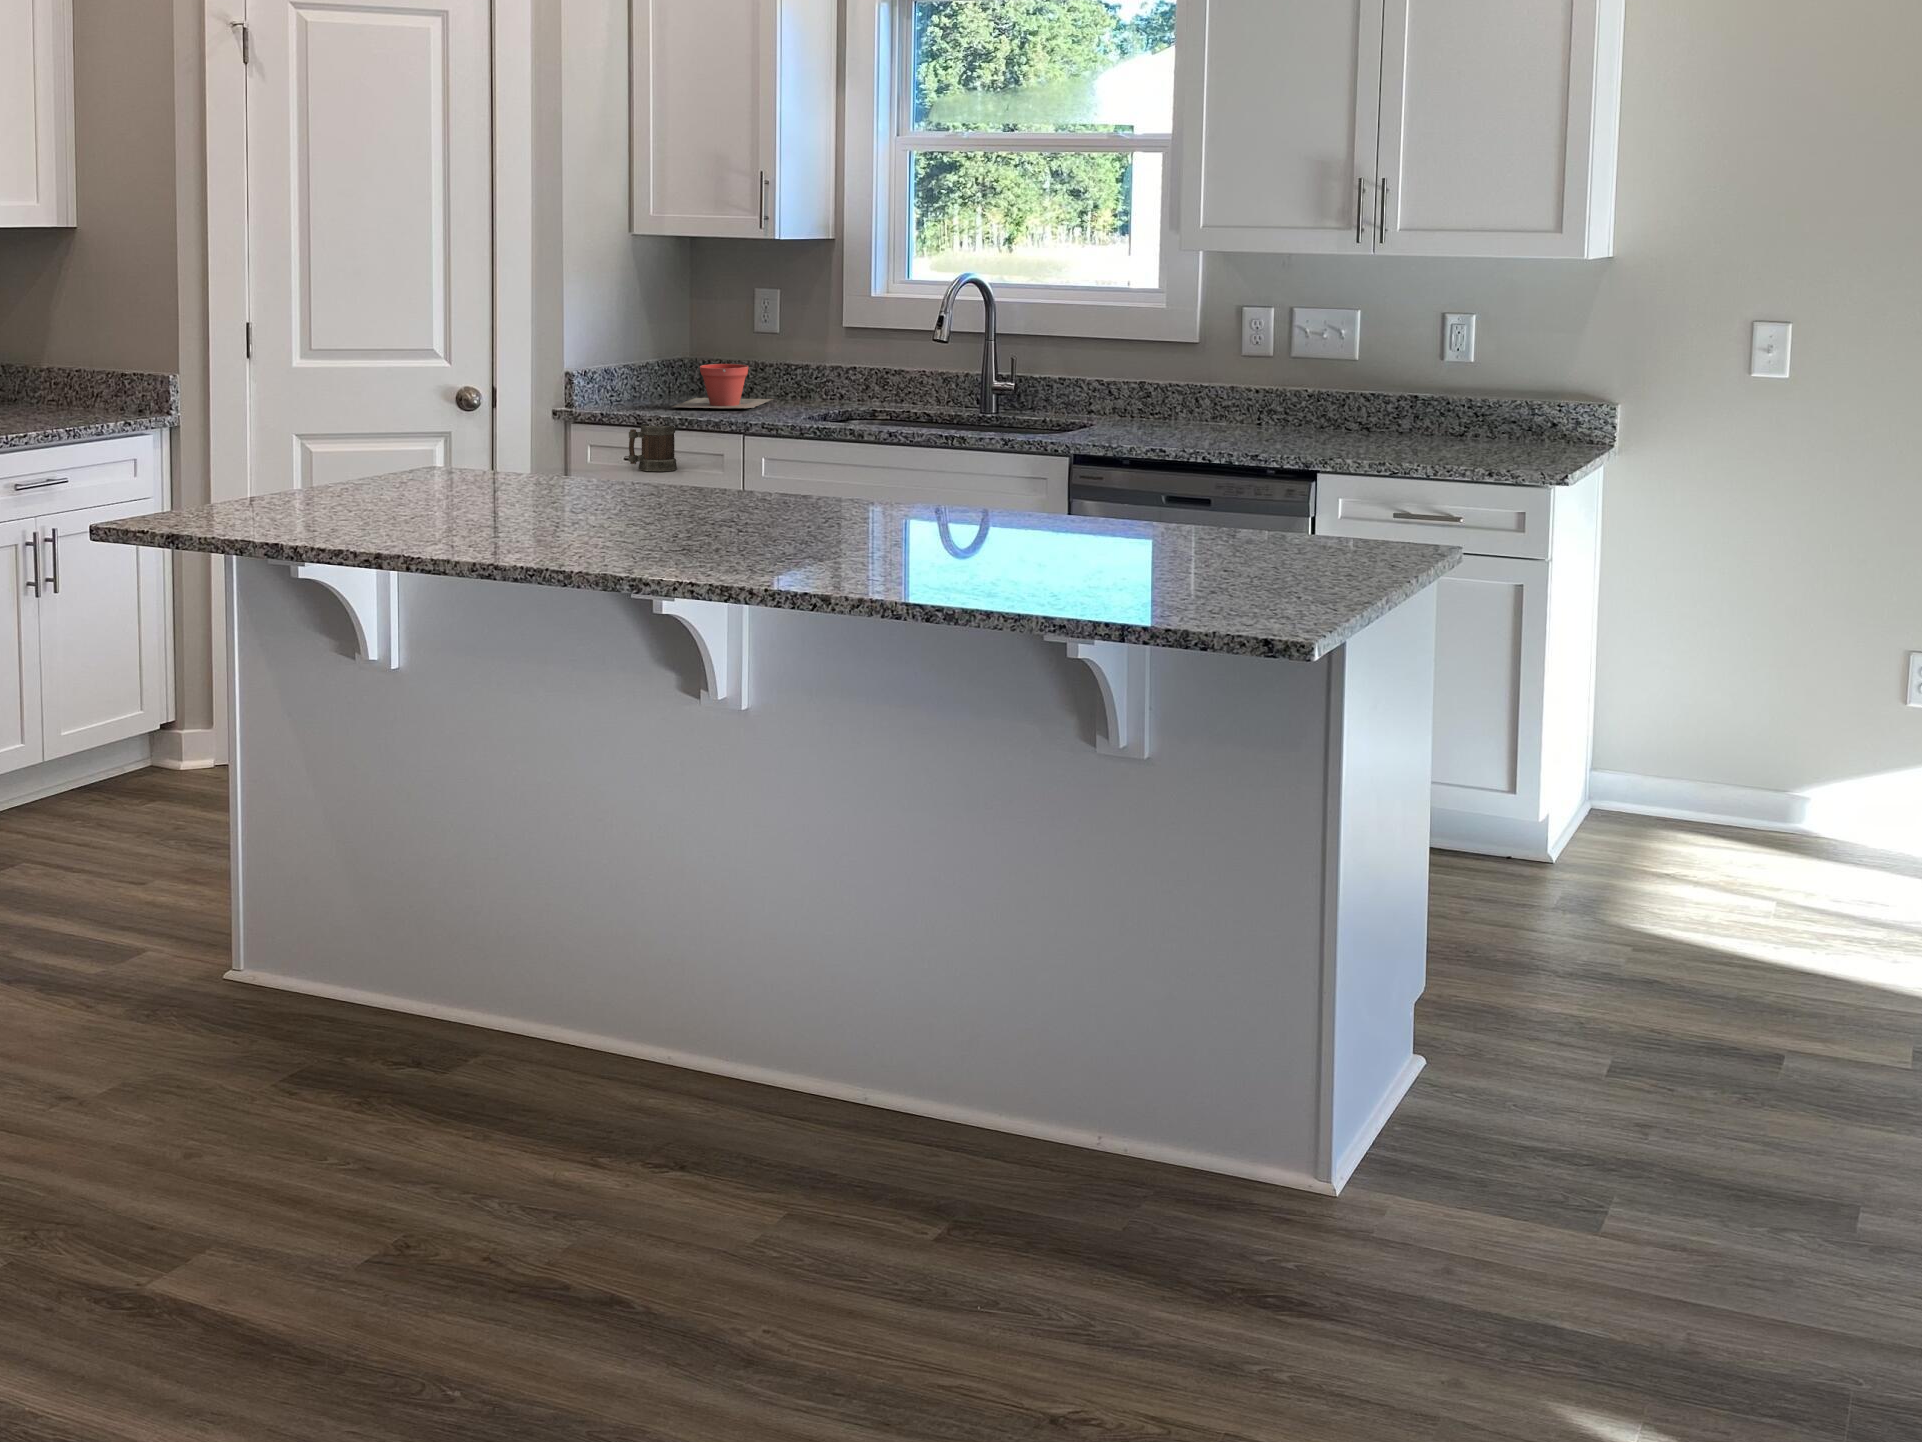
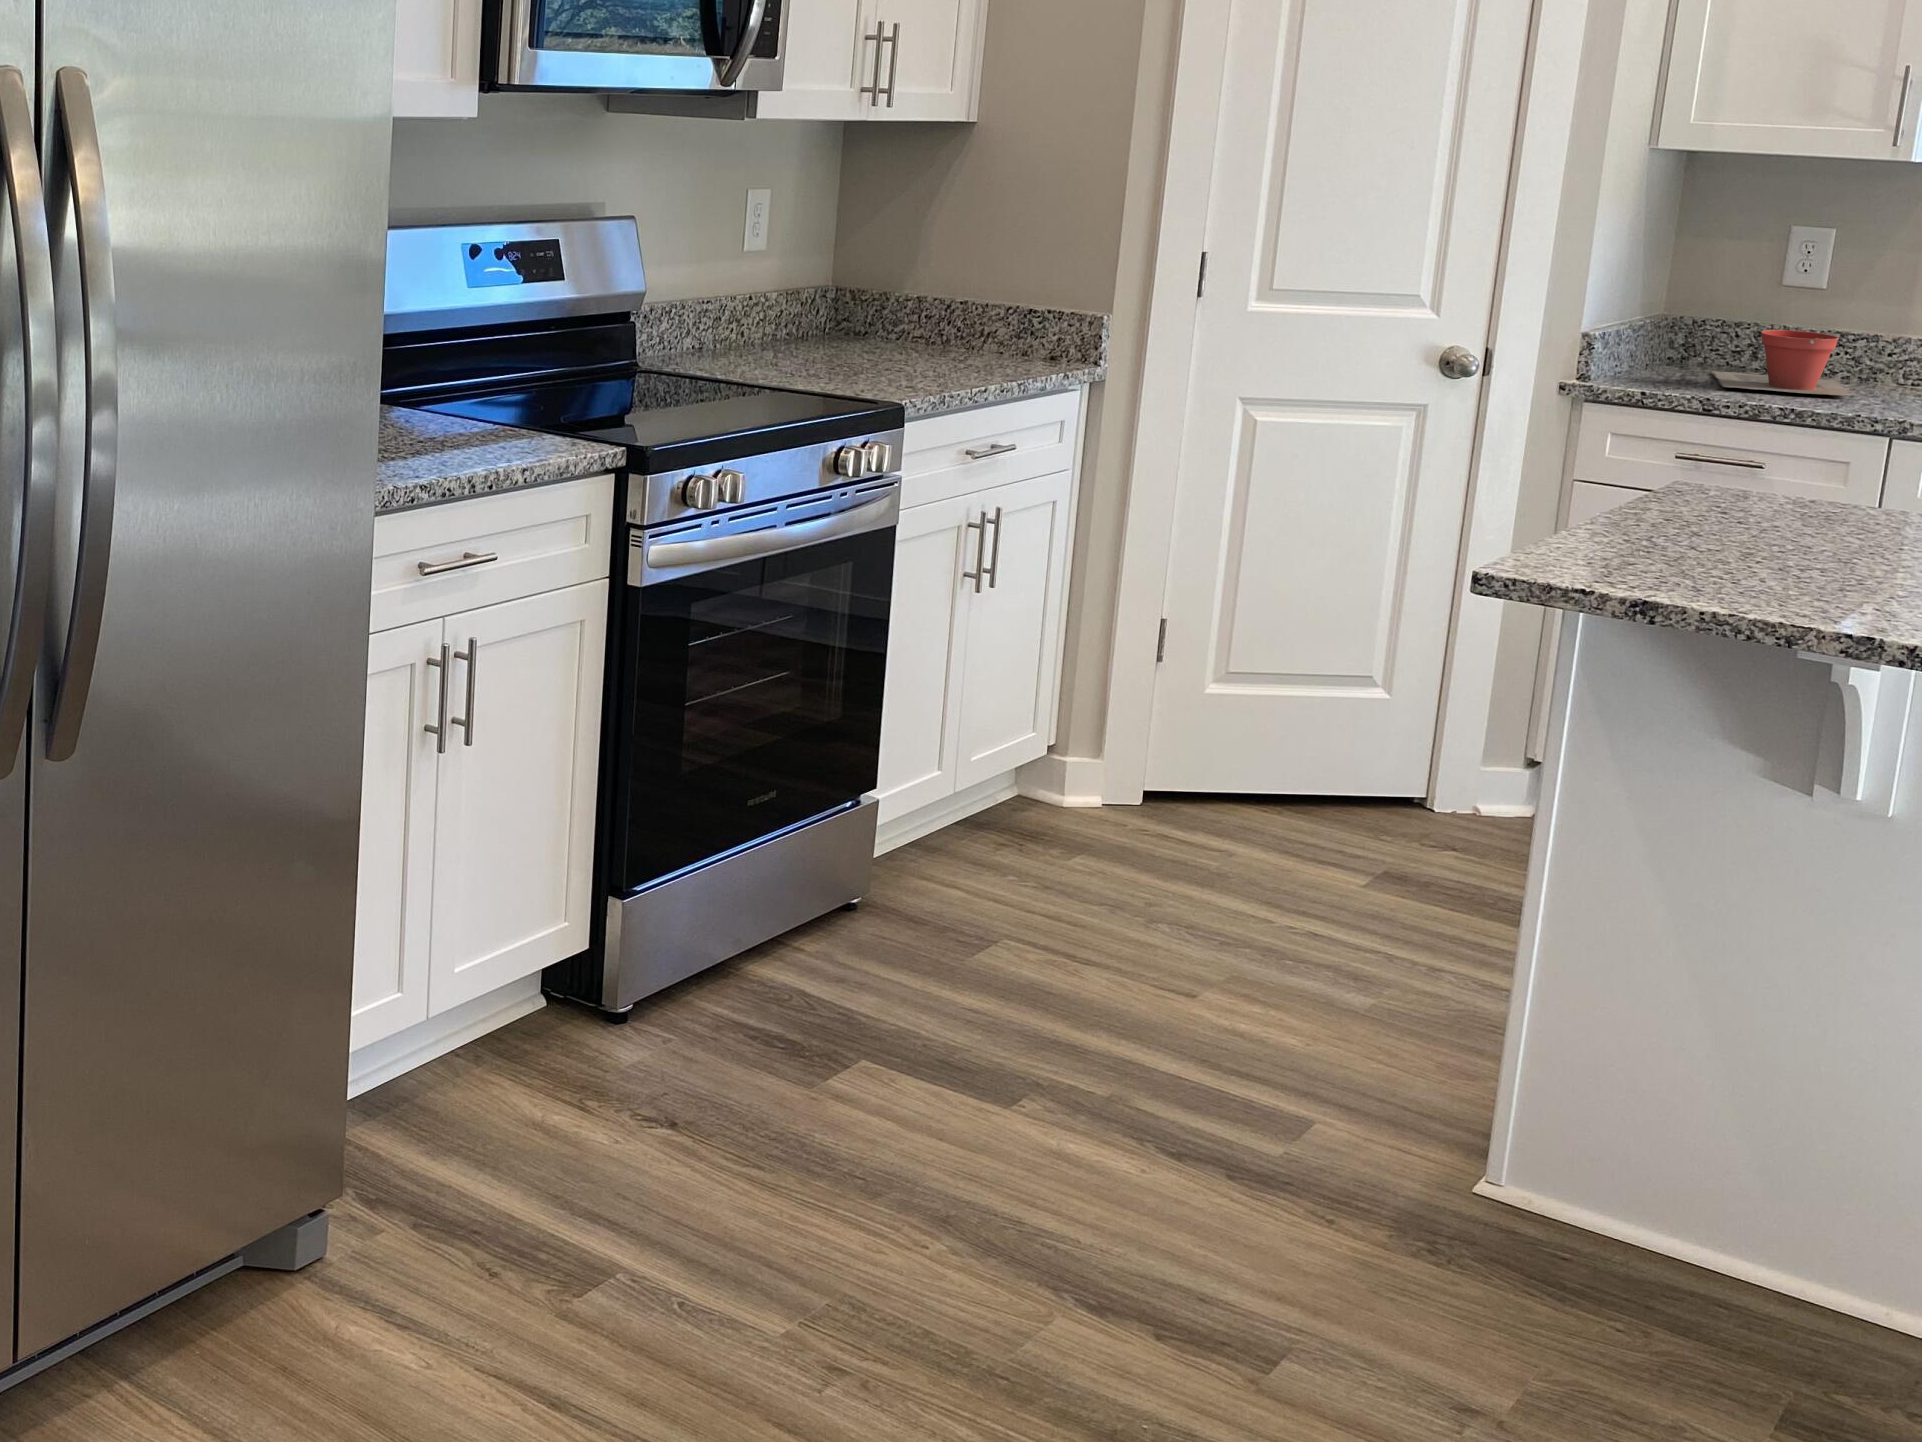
mug: present [629,424,677,471] -> none [1693,411,1767,479]

